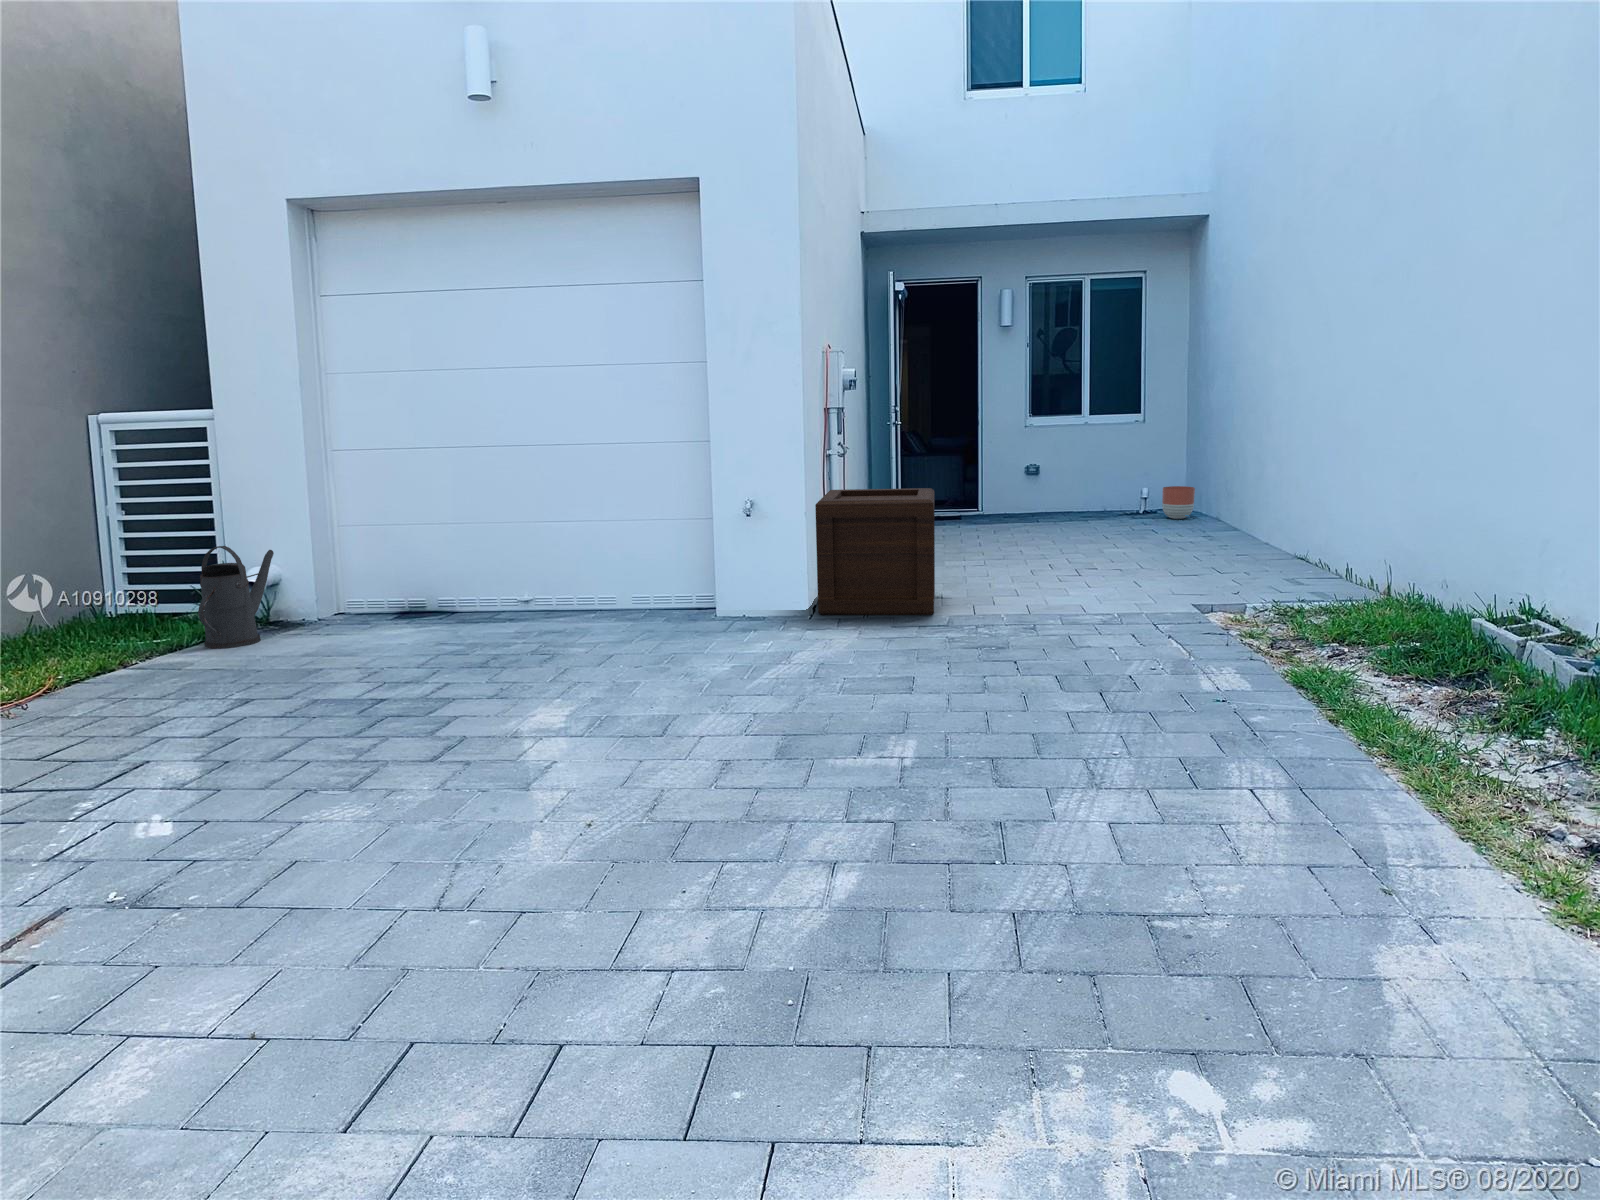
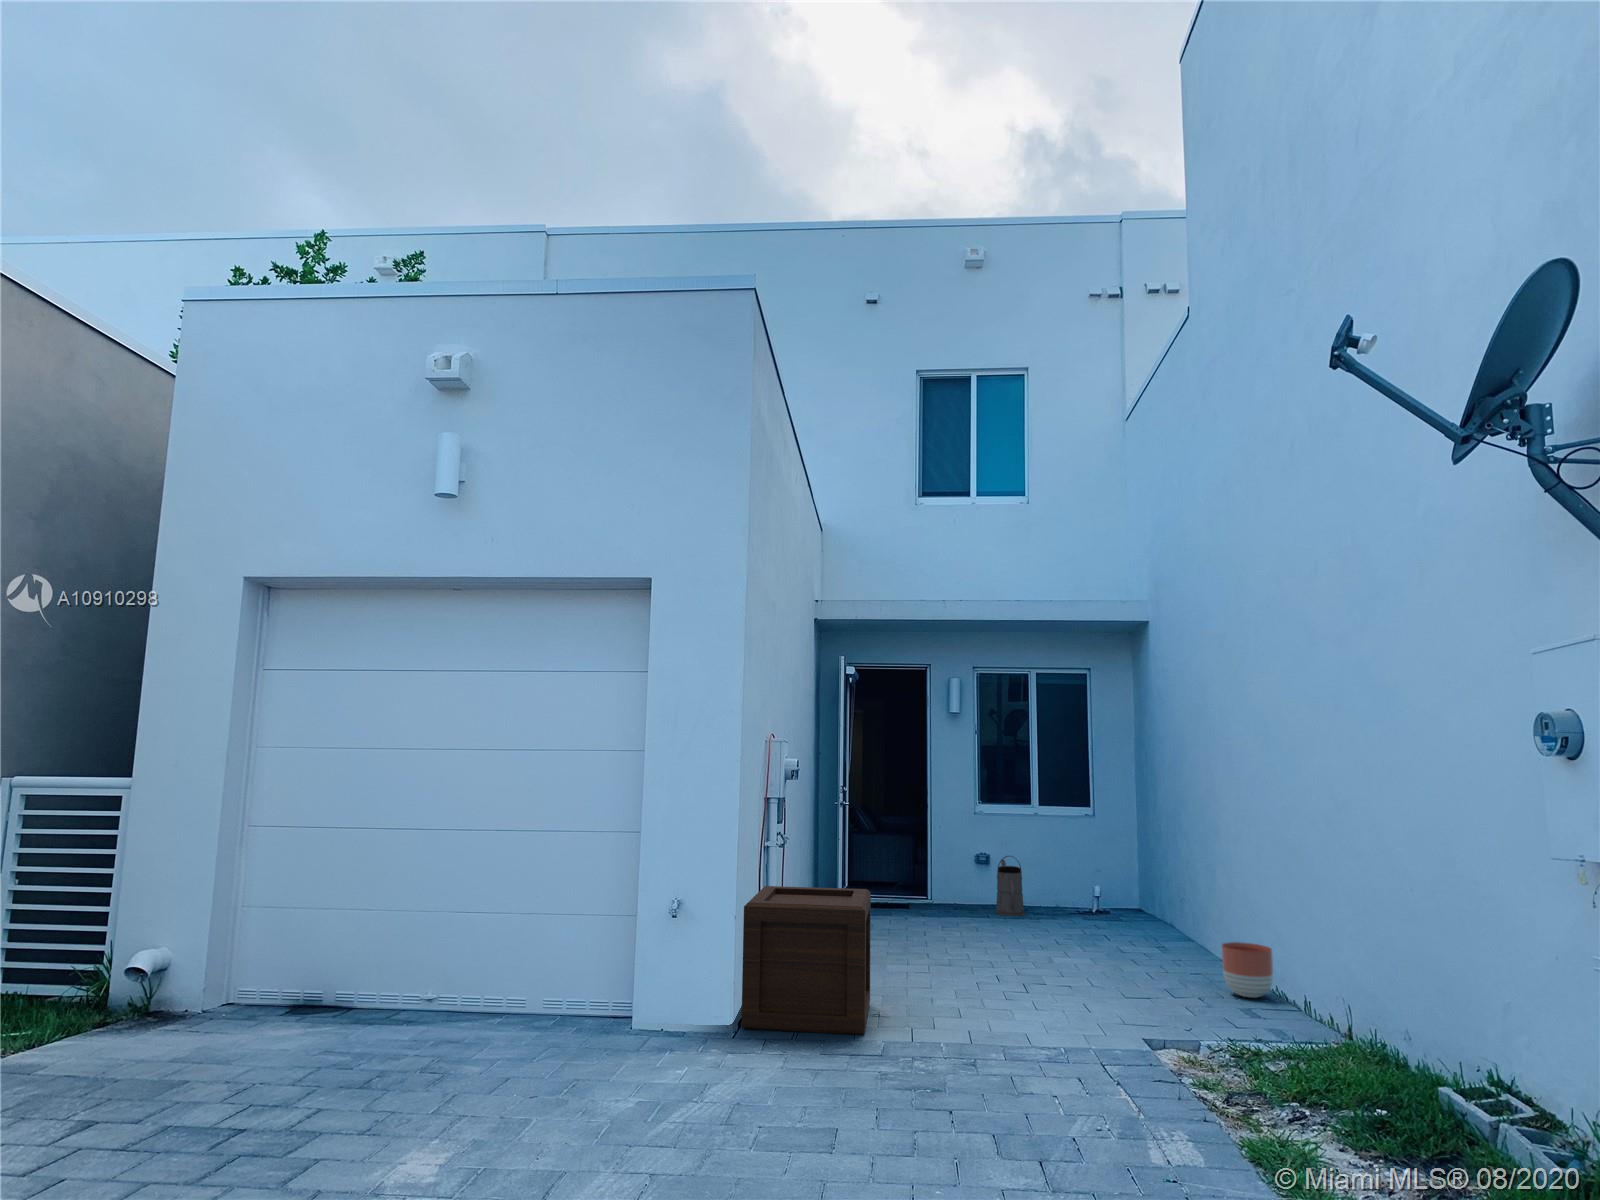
planter: present [1162,486,1195,519] -> present [1221,942,1273,998]
watering can: present [198,546,274,649] -> present [995,856,1025,916]

